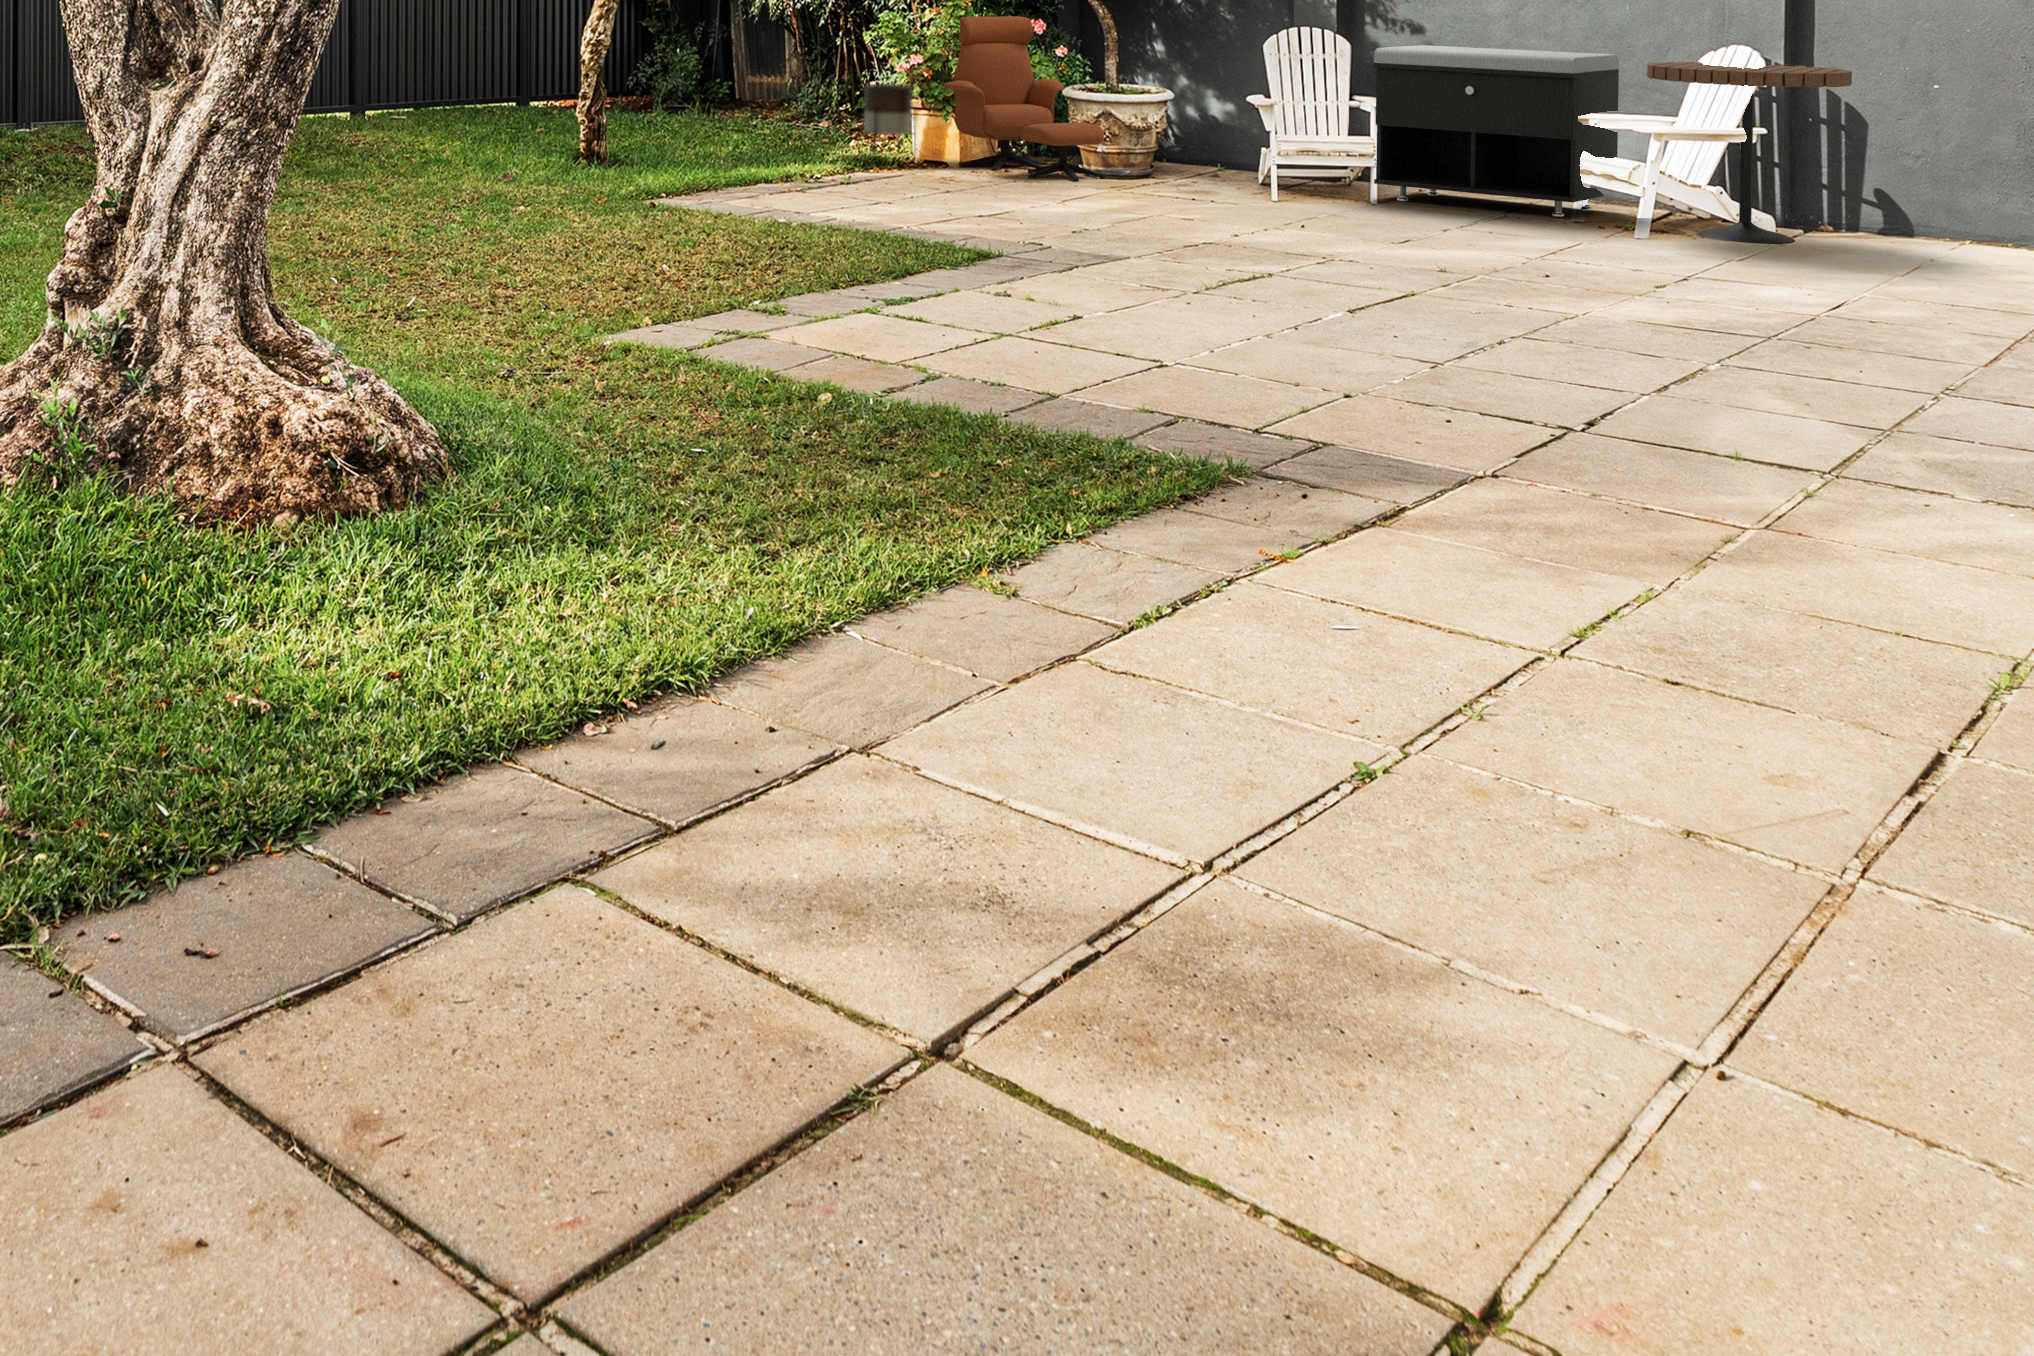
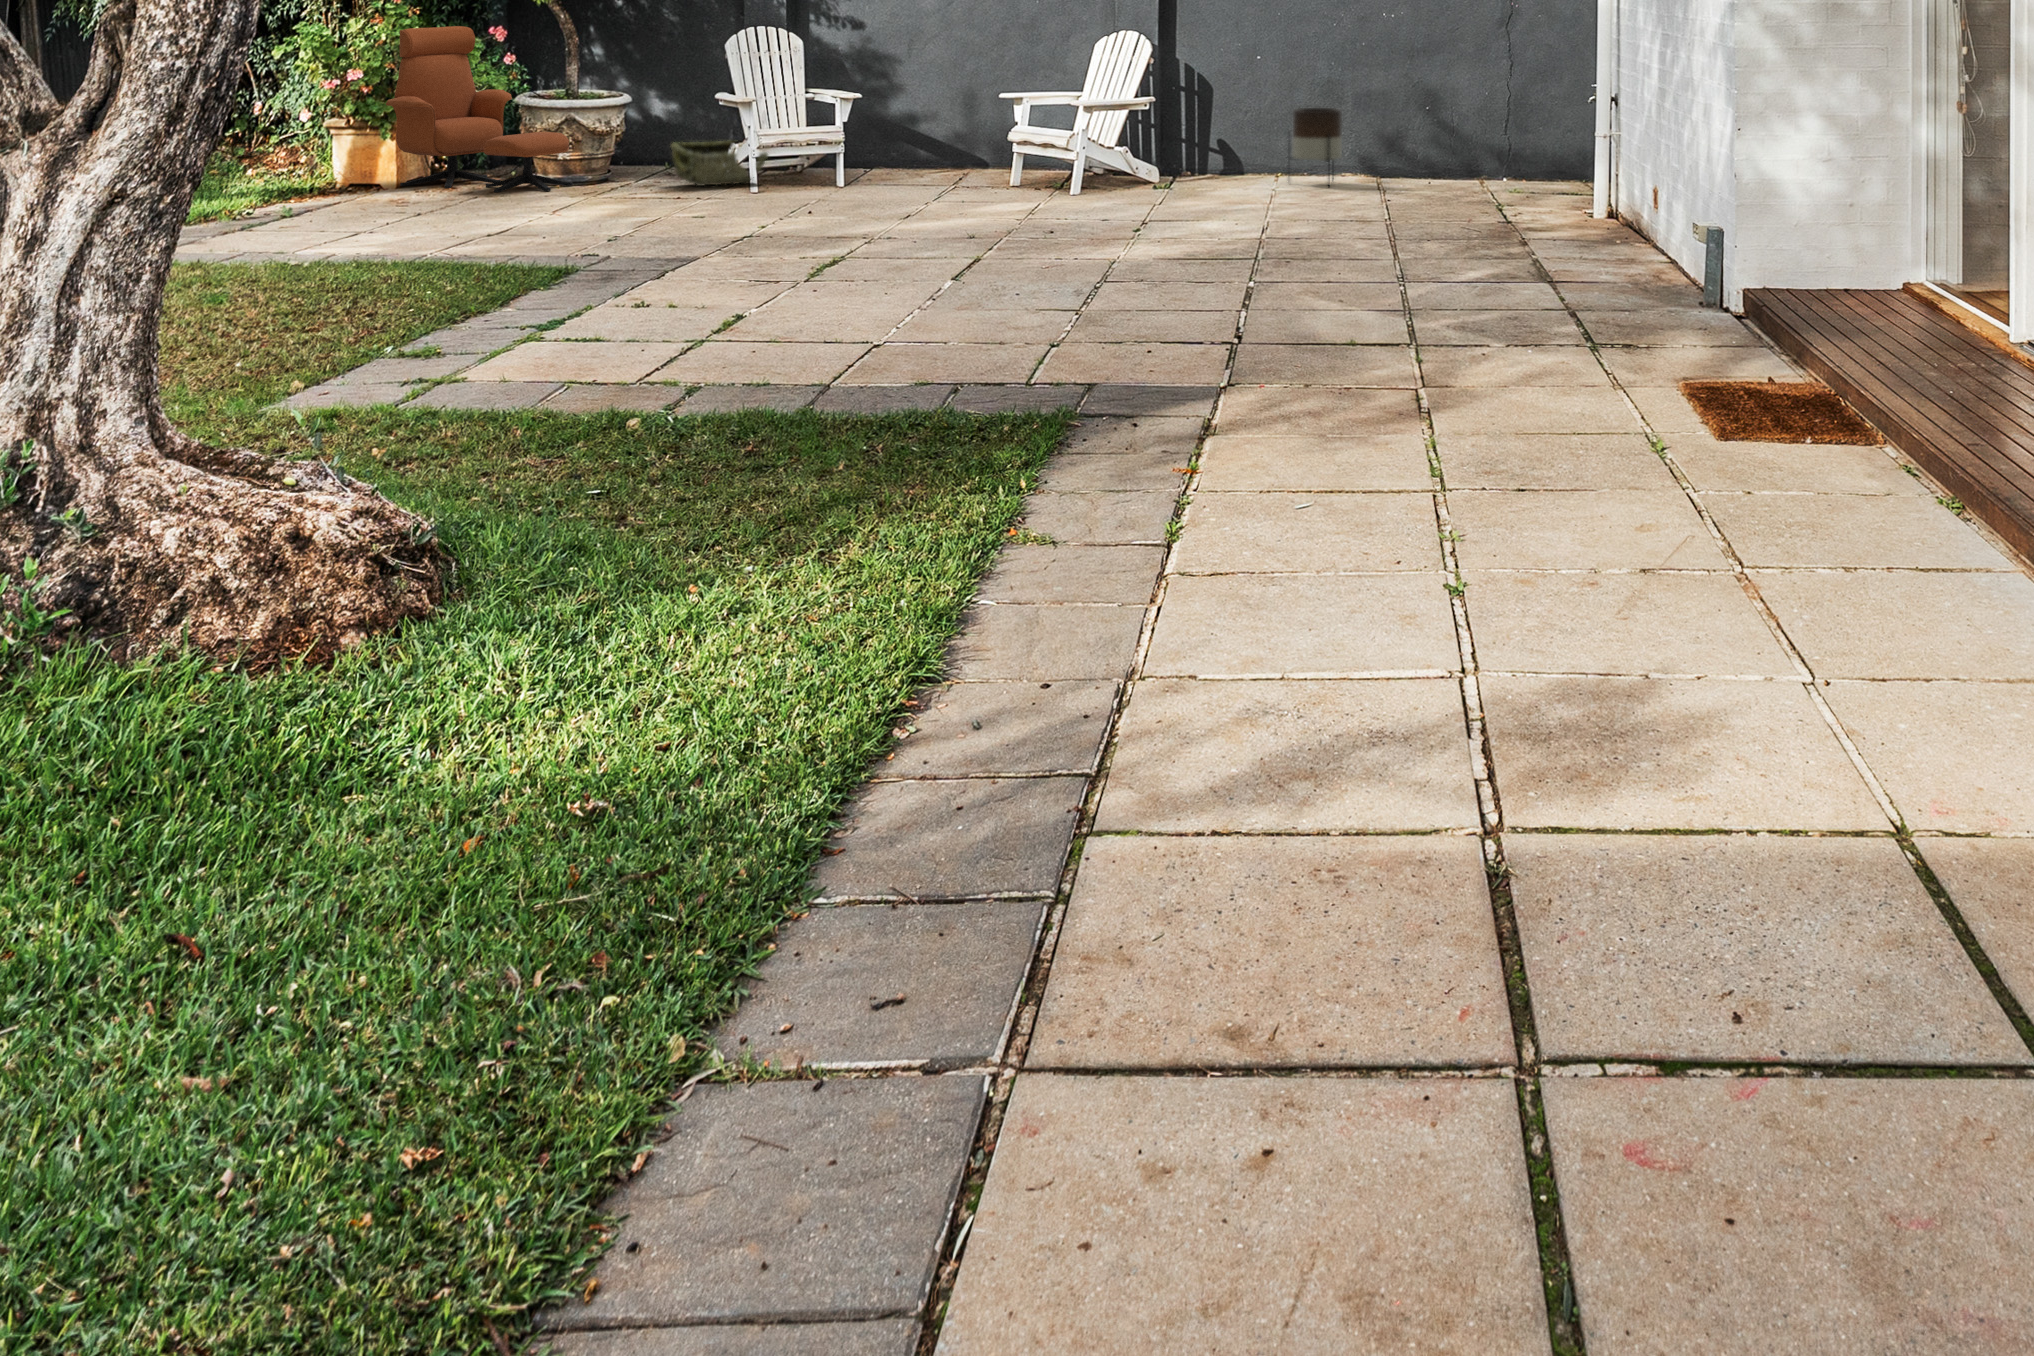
storage bench: present [1373,45,1619,217] -> none [839,39,1041,184]
side table: present [1647,62,1852,243] -> none [1081,42,1234,191]
planter: present [864,84,915,156] -> present [1289,108,1342,164]
woven basket: none [1197,142,1299,189] -> present [671,141,768,186]

